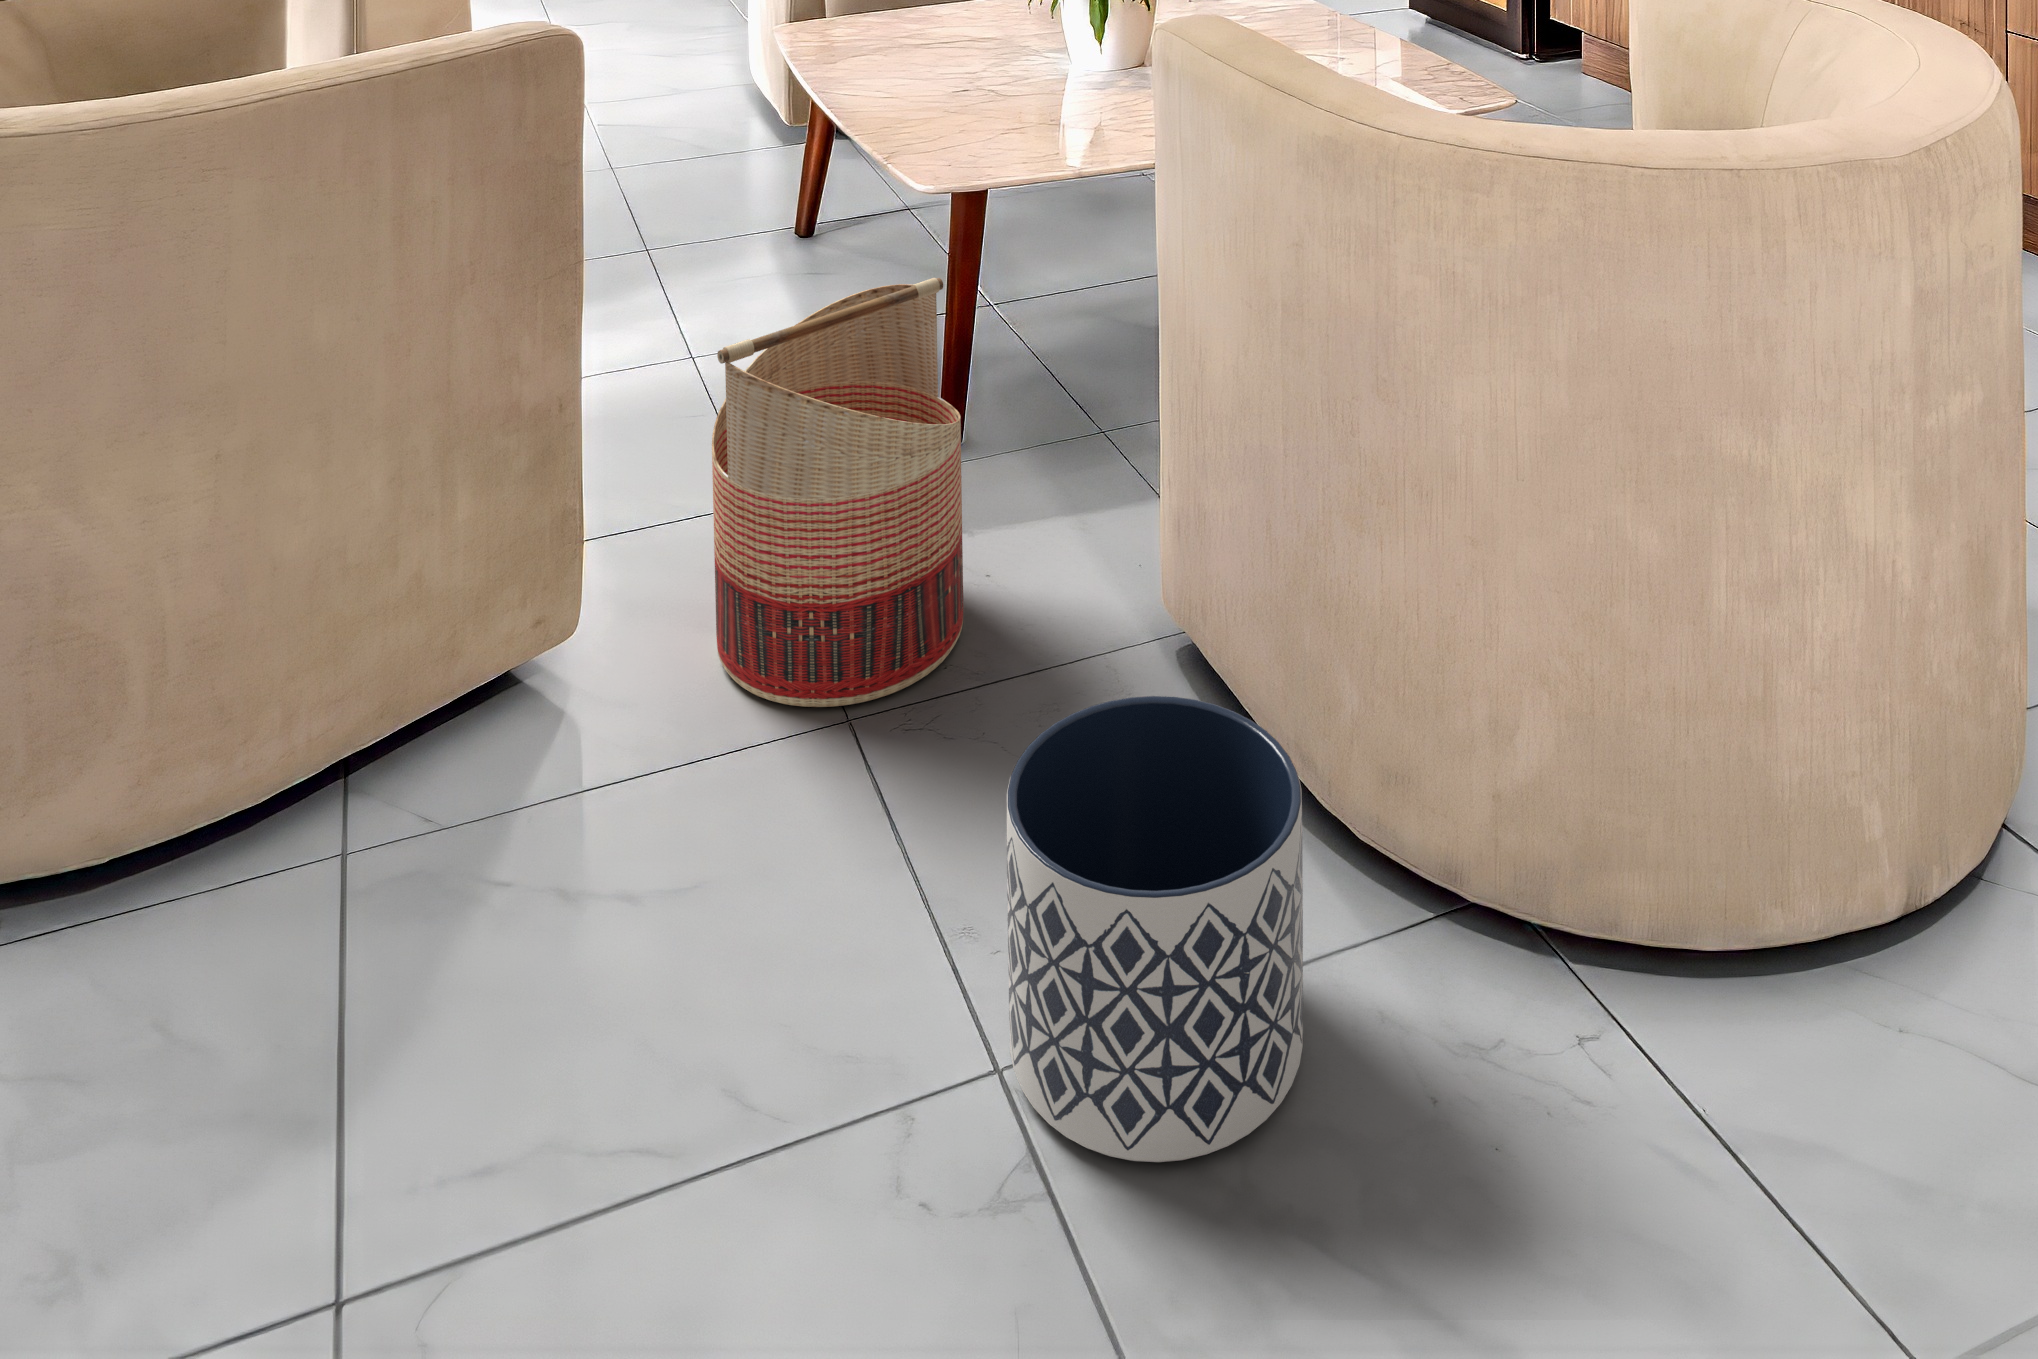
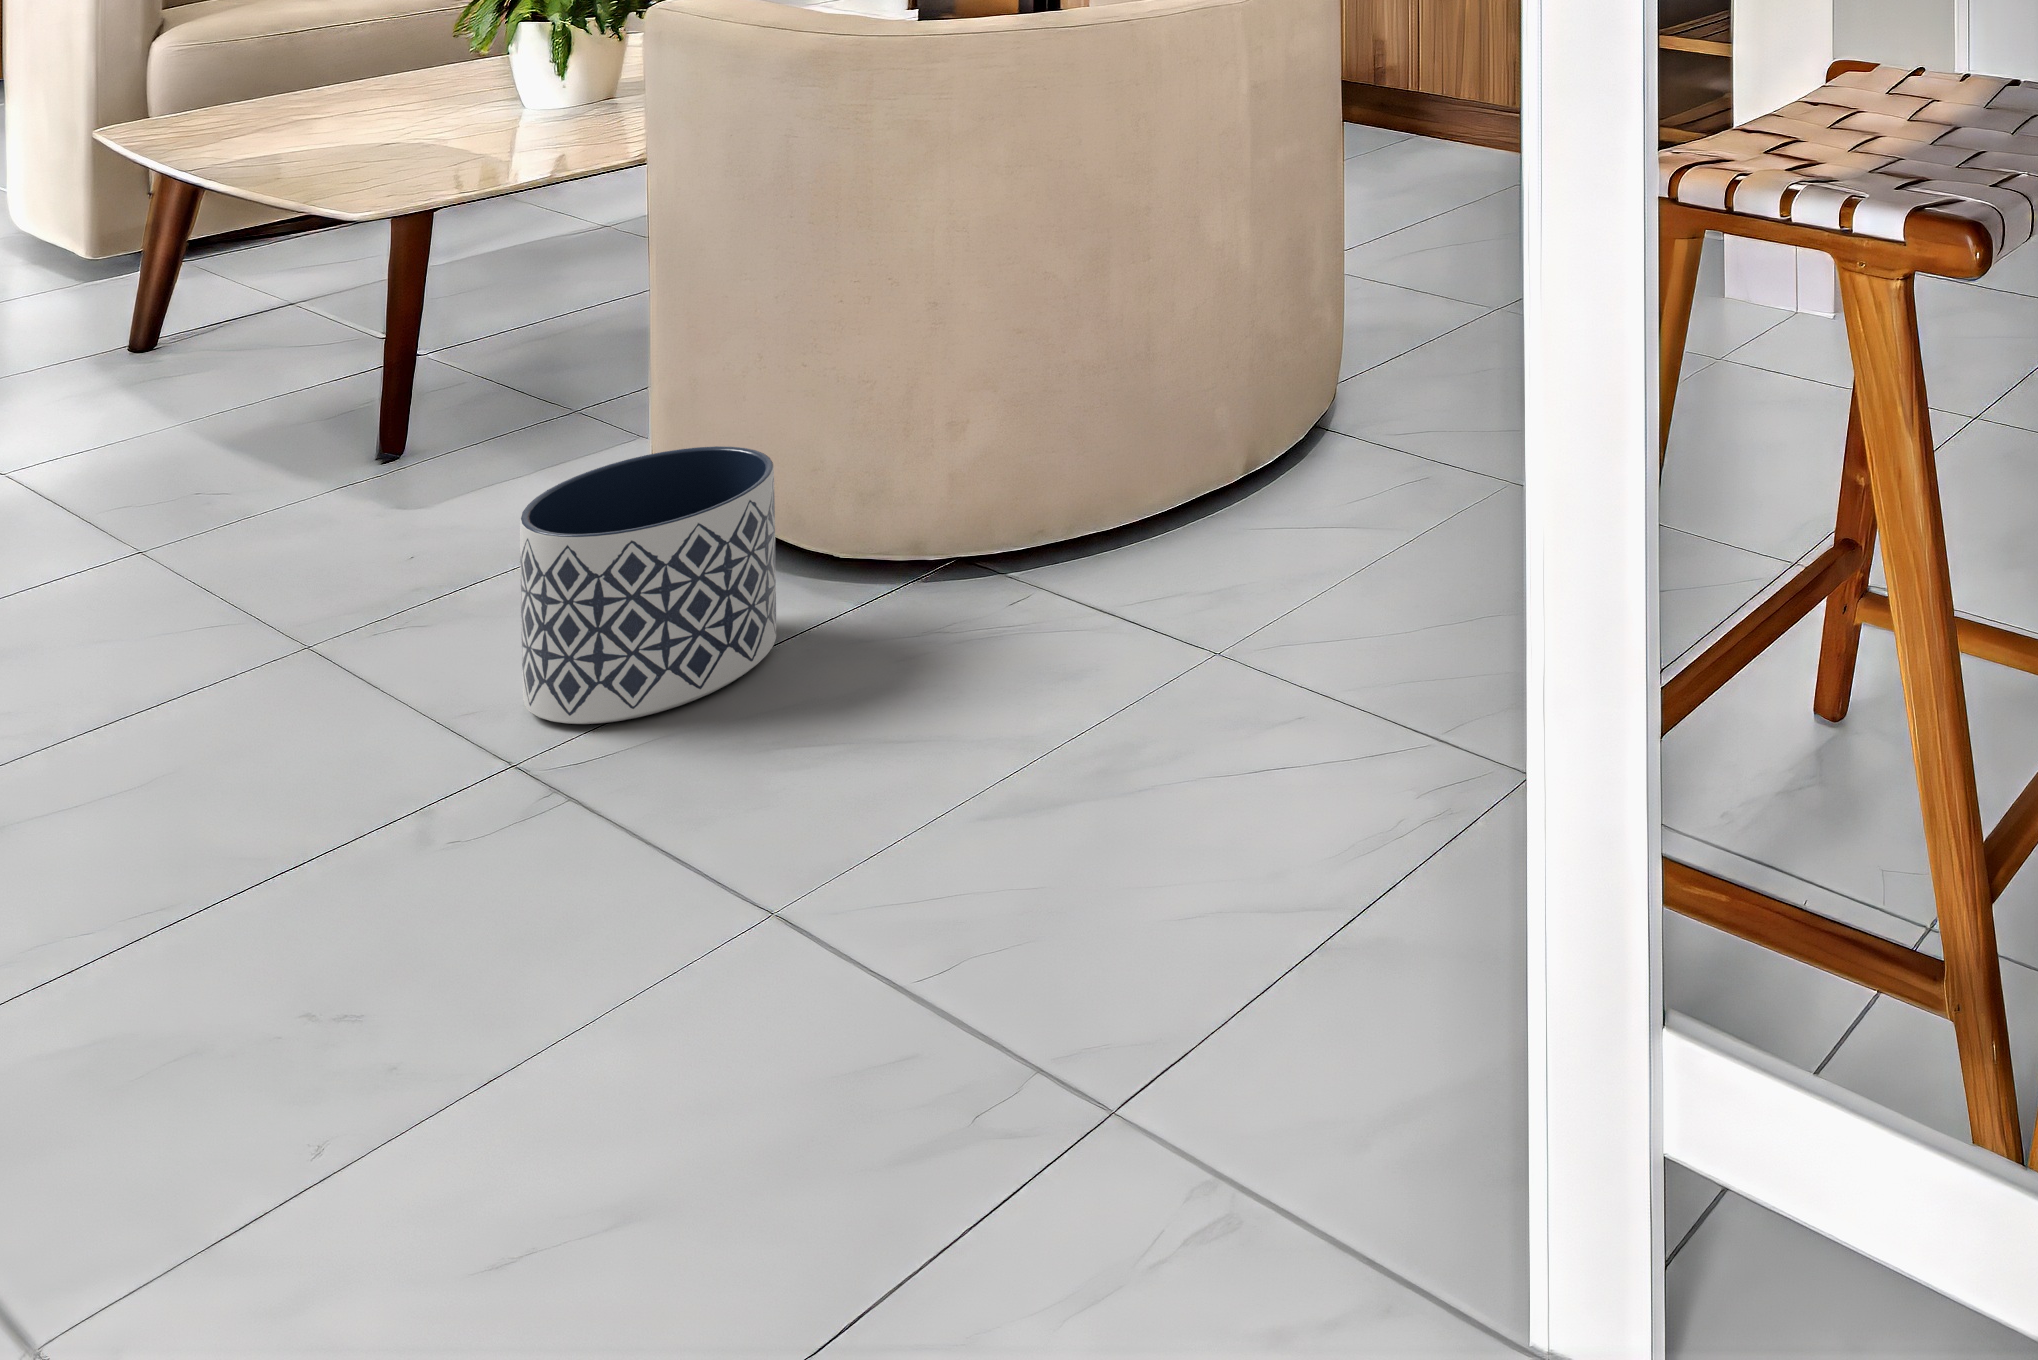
basket: present [712,278,963,707] -> none [143,252,436,625]

